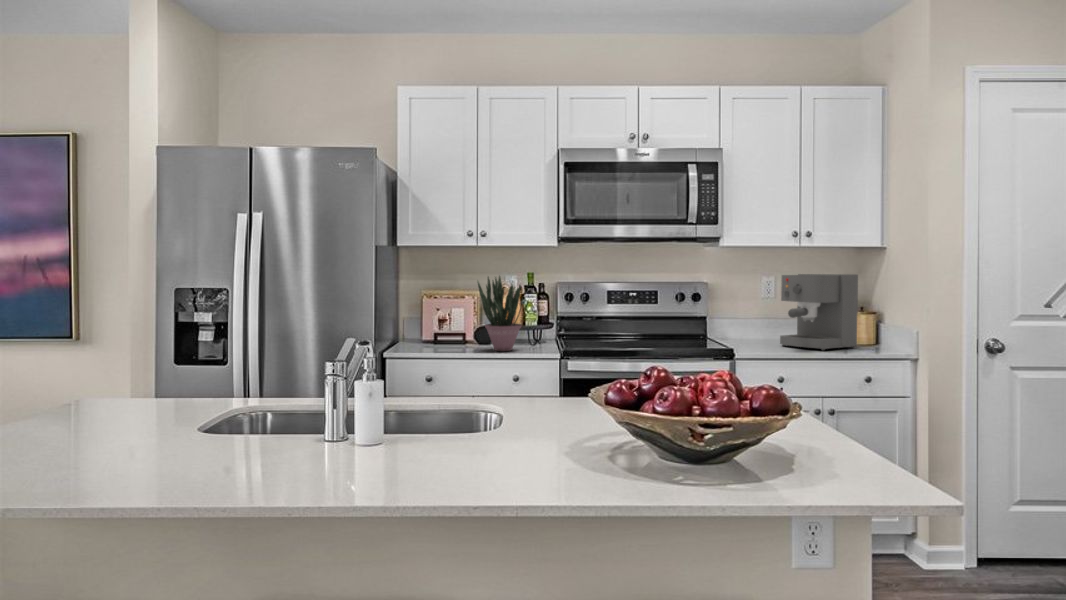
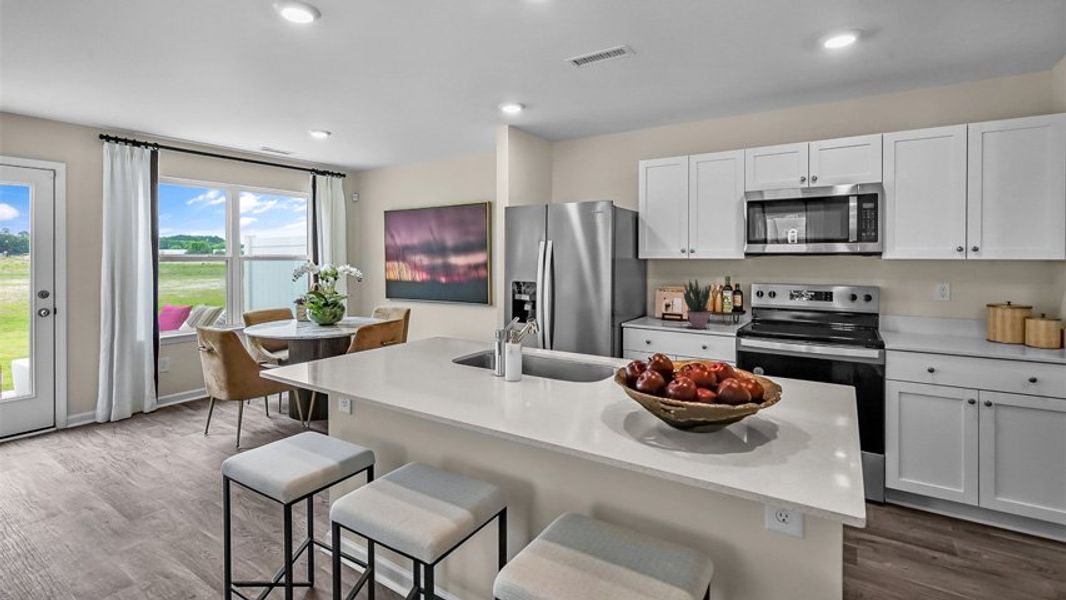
coffee maker: present [780,274,858,350] -> none [940,282,1031,349]

